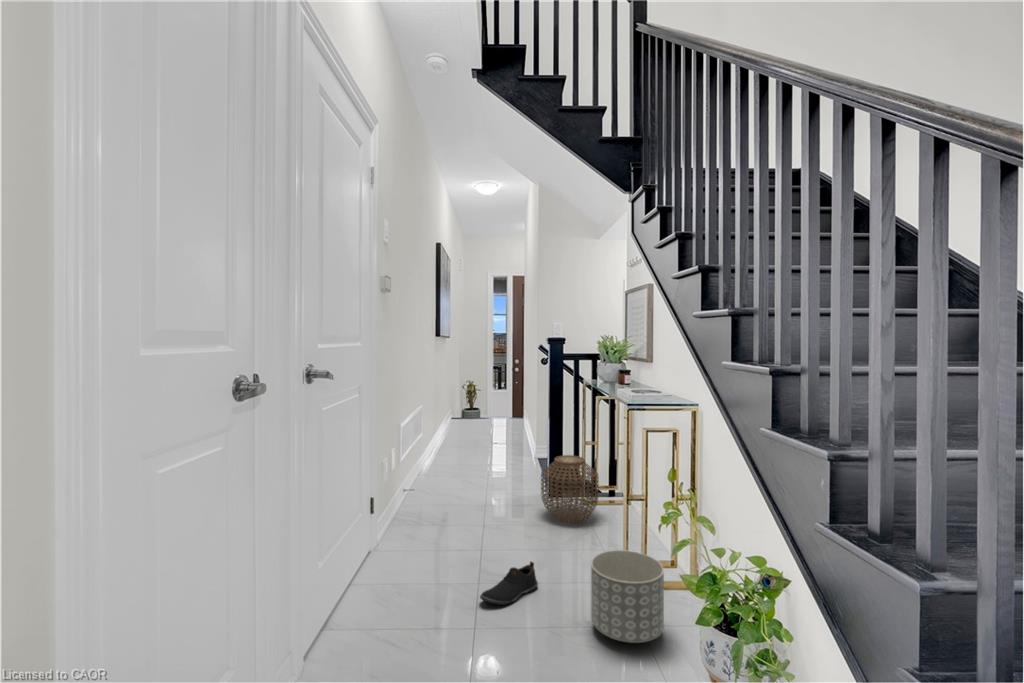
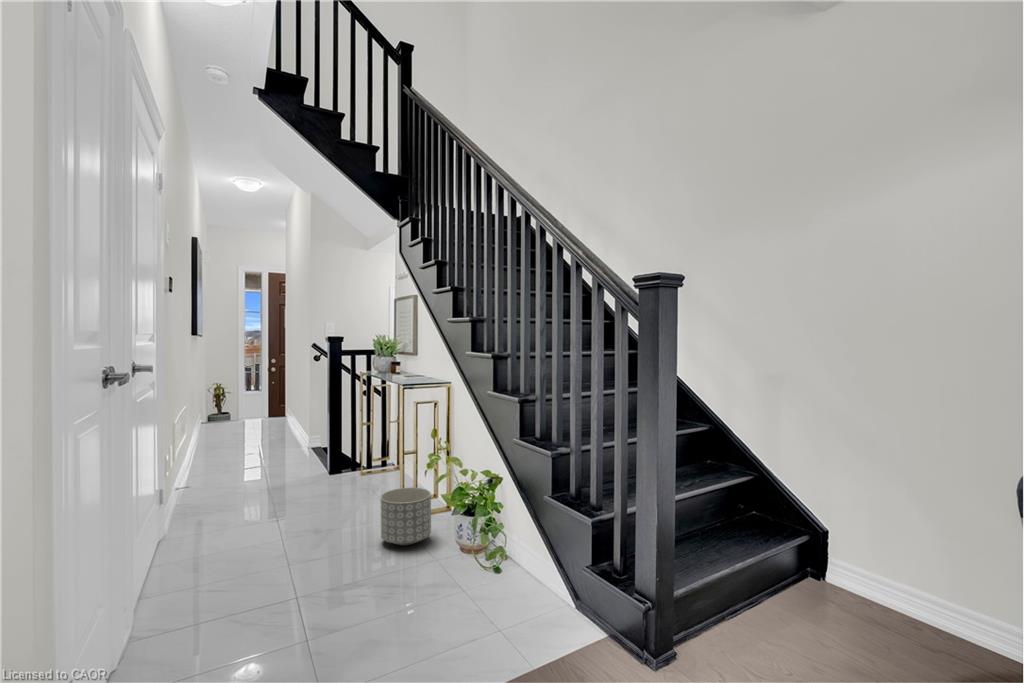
woven basket: present [541,455,599,523] -> none [324,435,375,491]
shoe: present [480,562,538,605] -> none [290,513,335,545]

